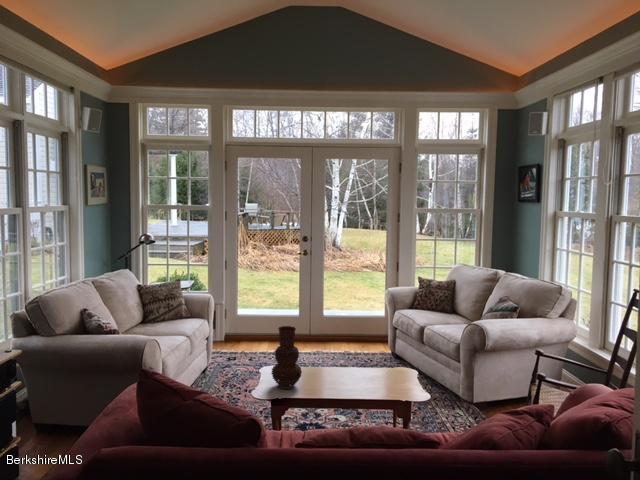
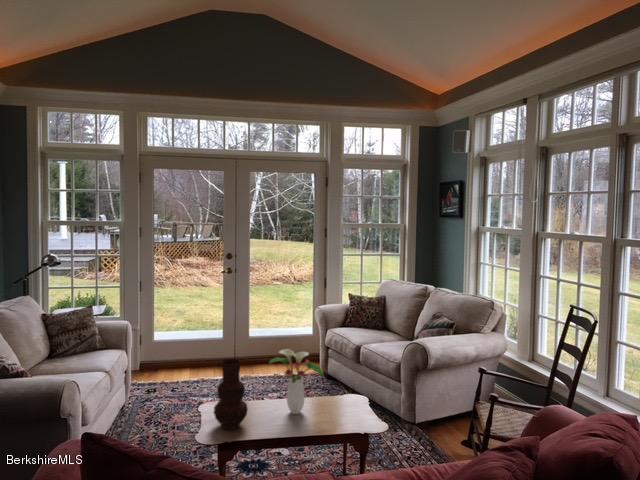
flower arrangement: none [322,321,372,381] -> present [270,349,324,414]

